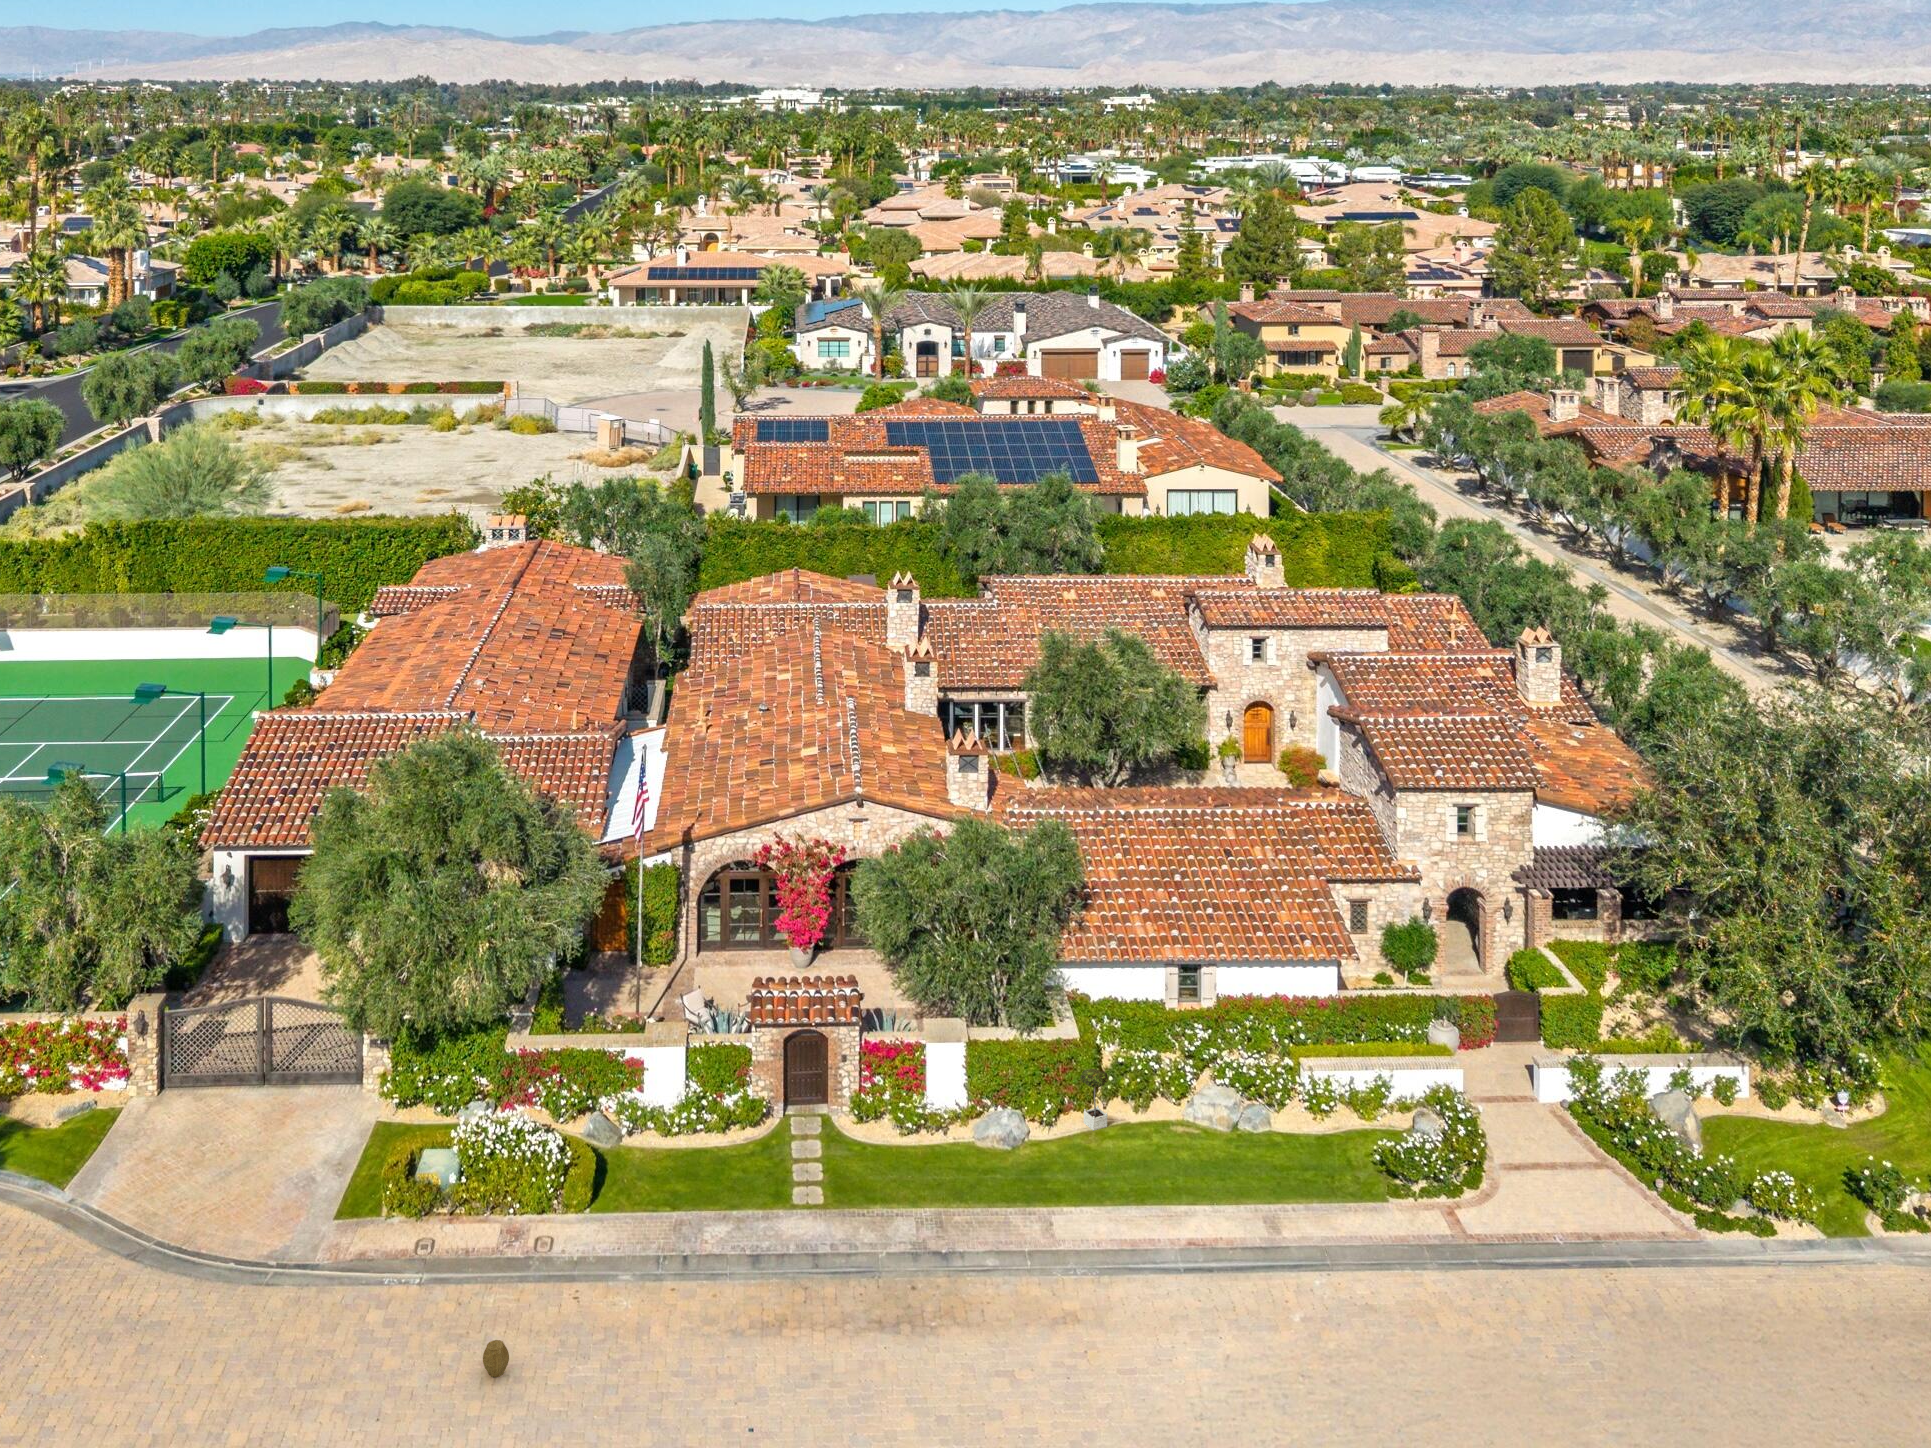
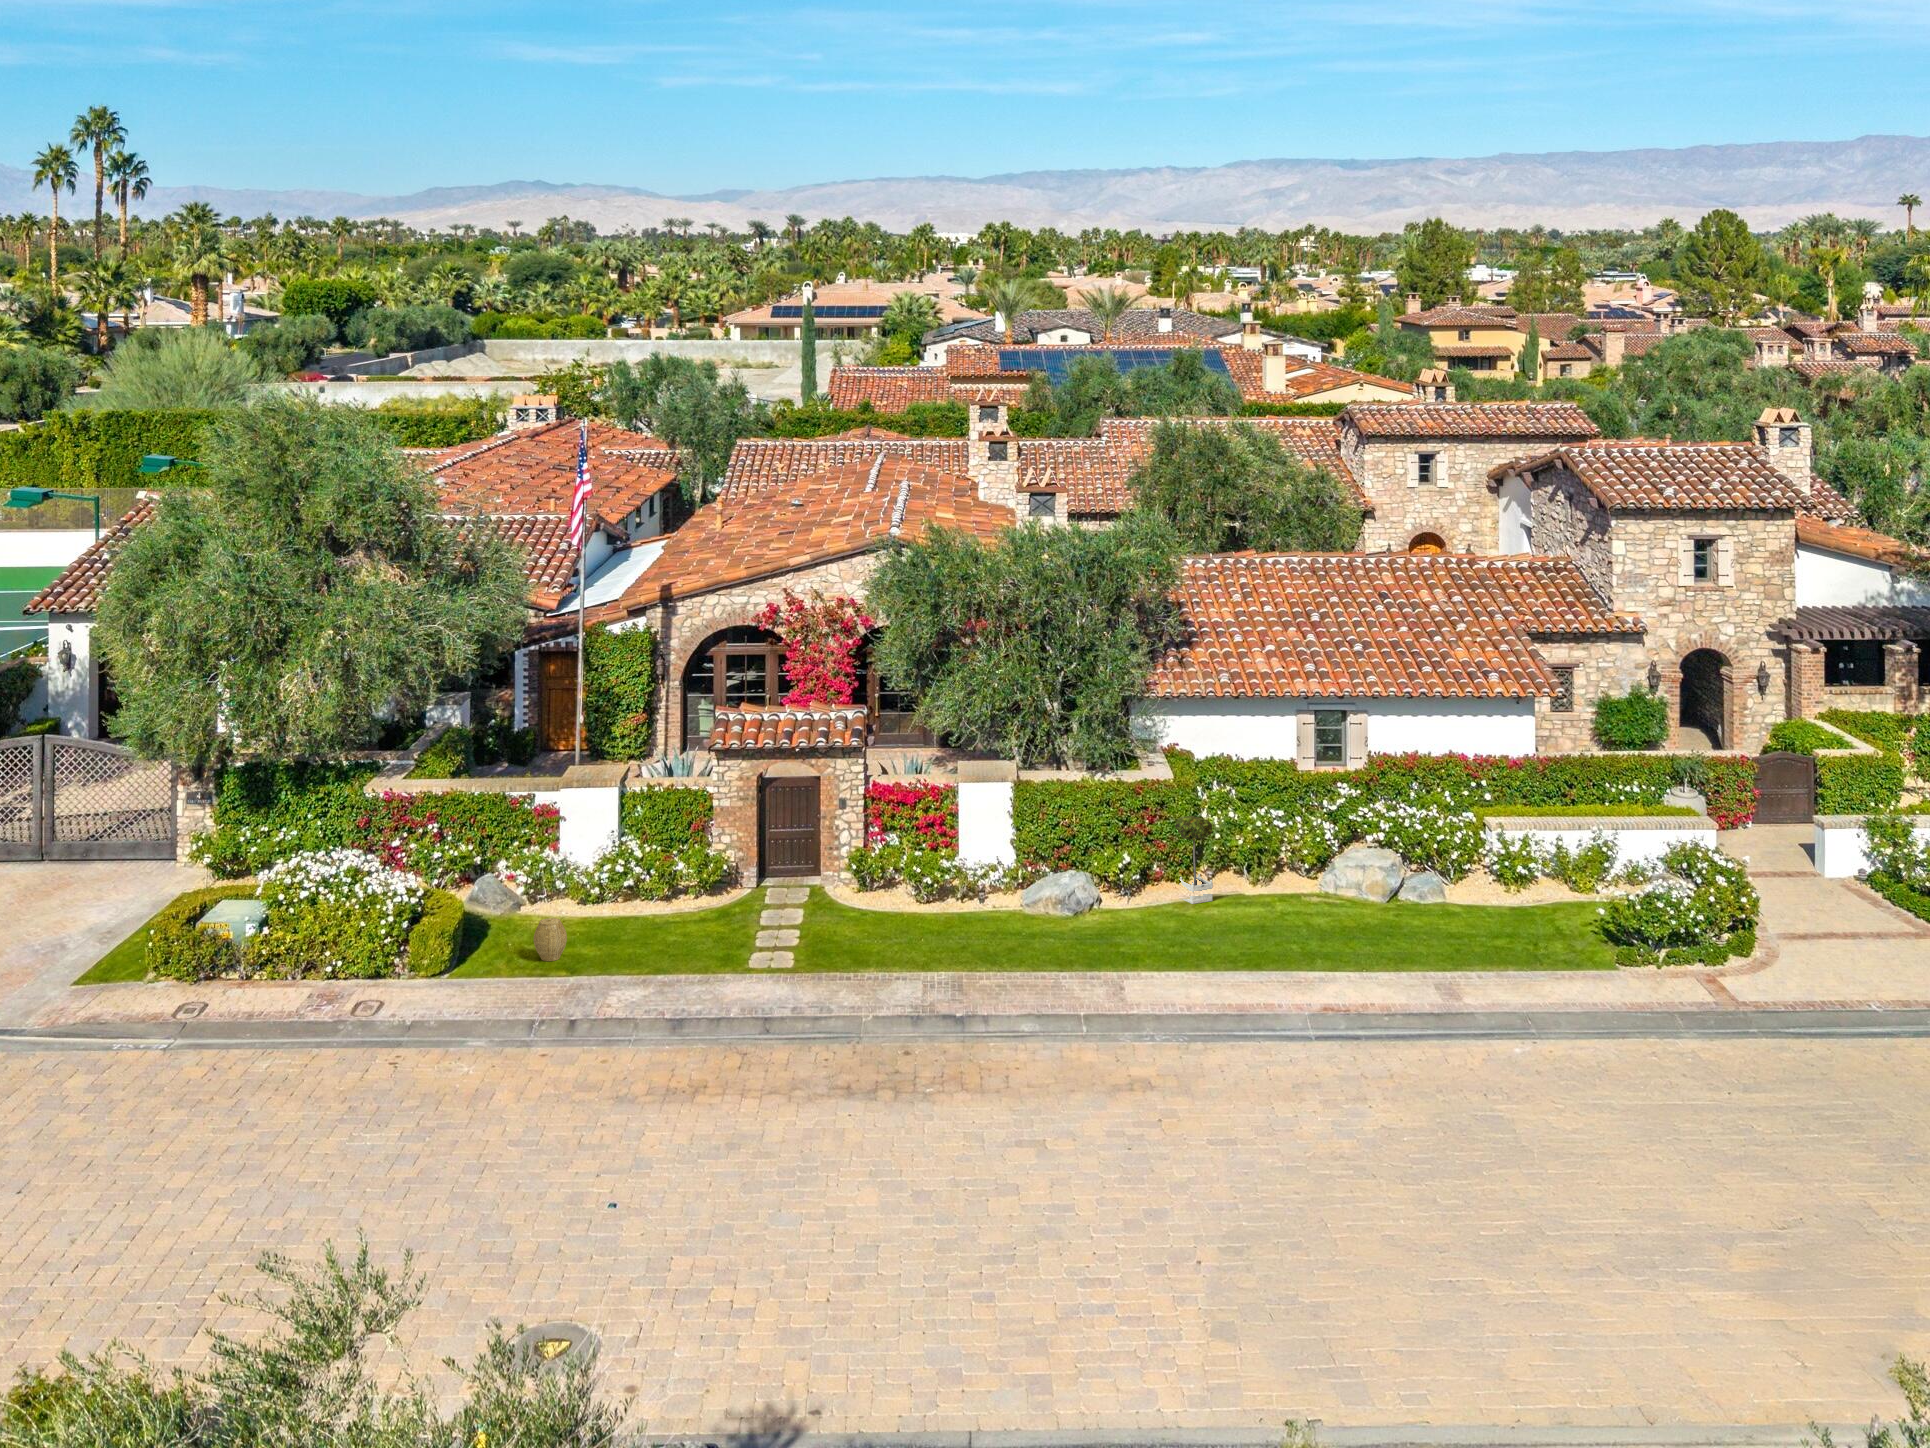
woven basket: present [483,1340,509,1377] -> present [534,918,567,961]

